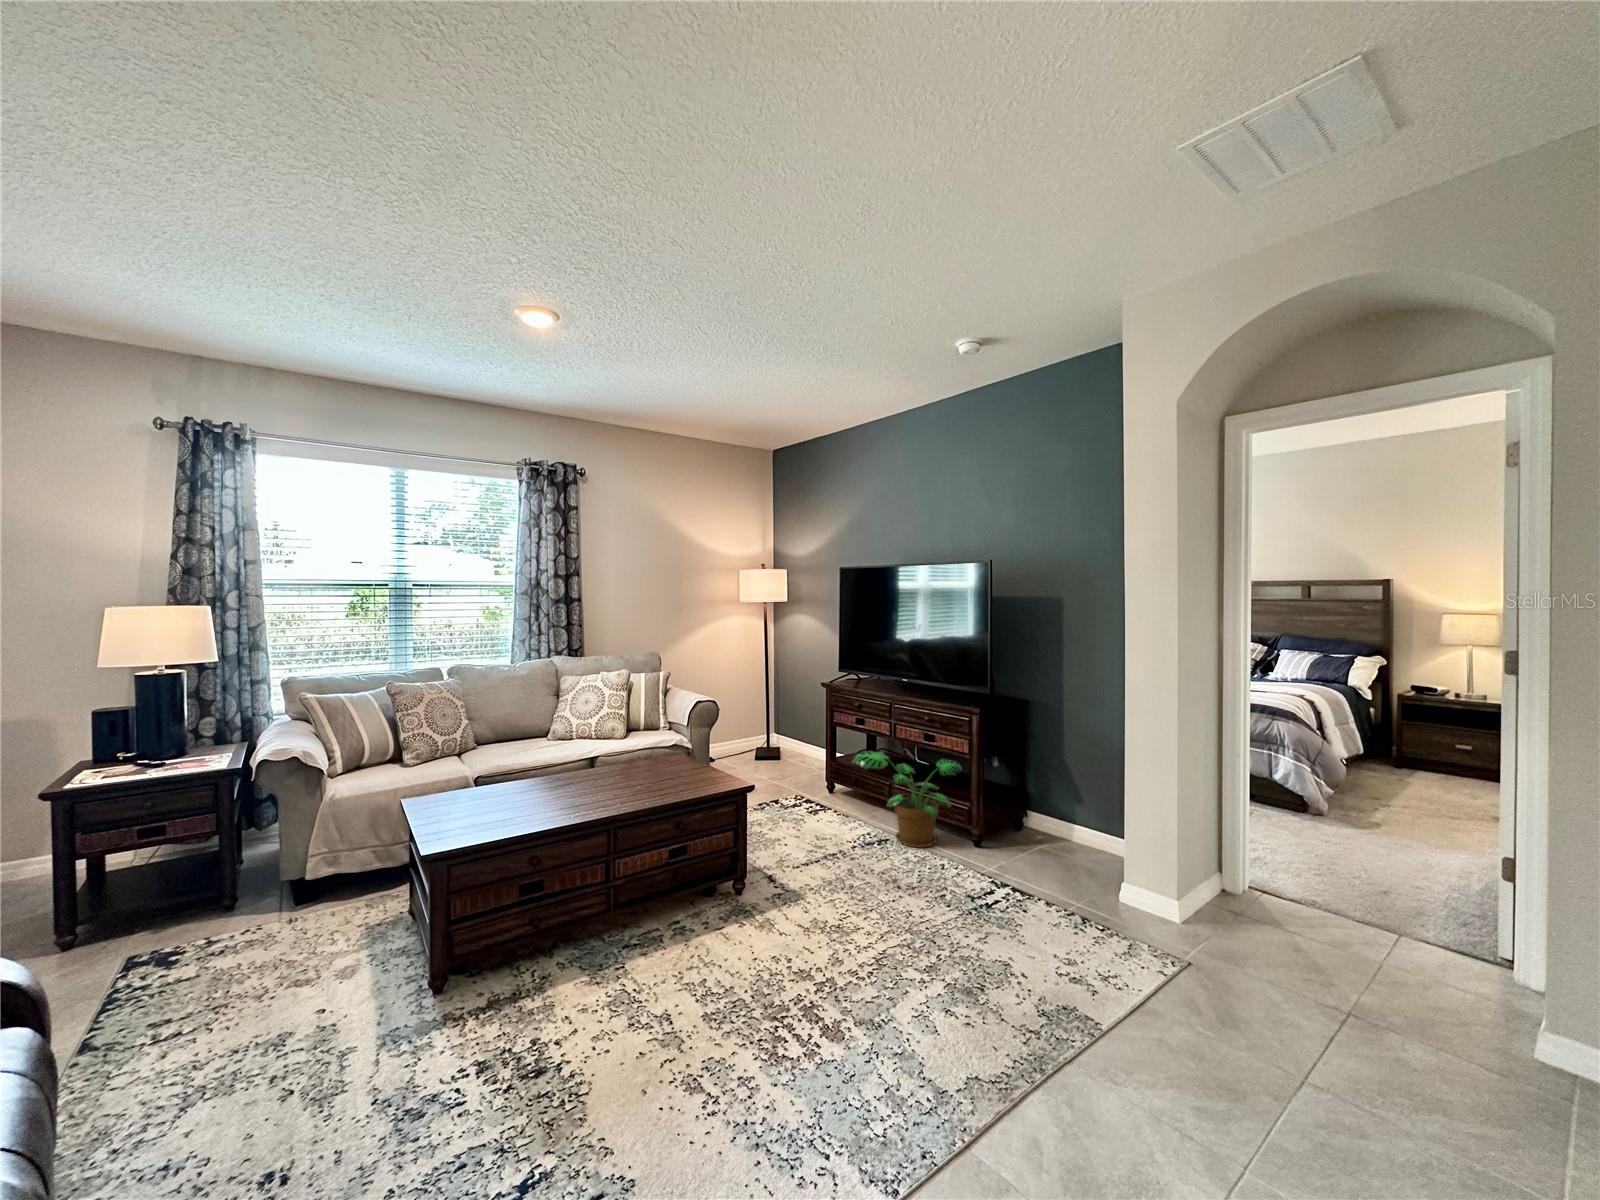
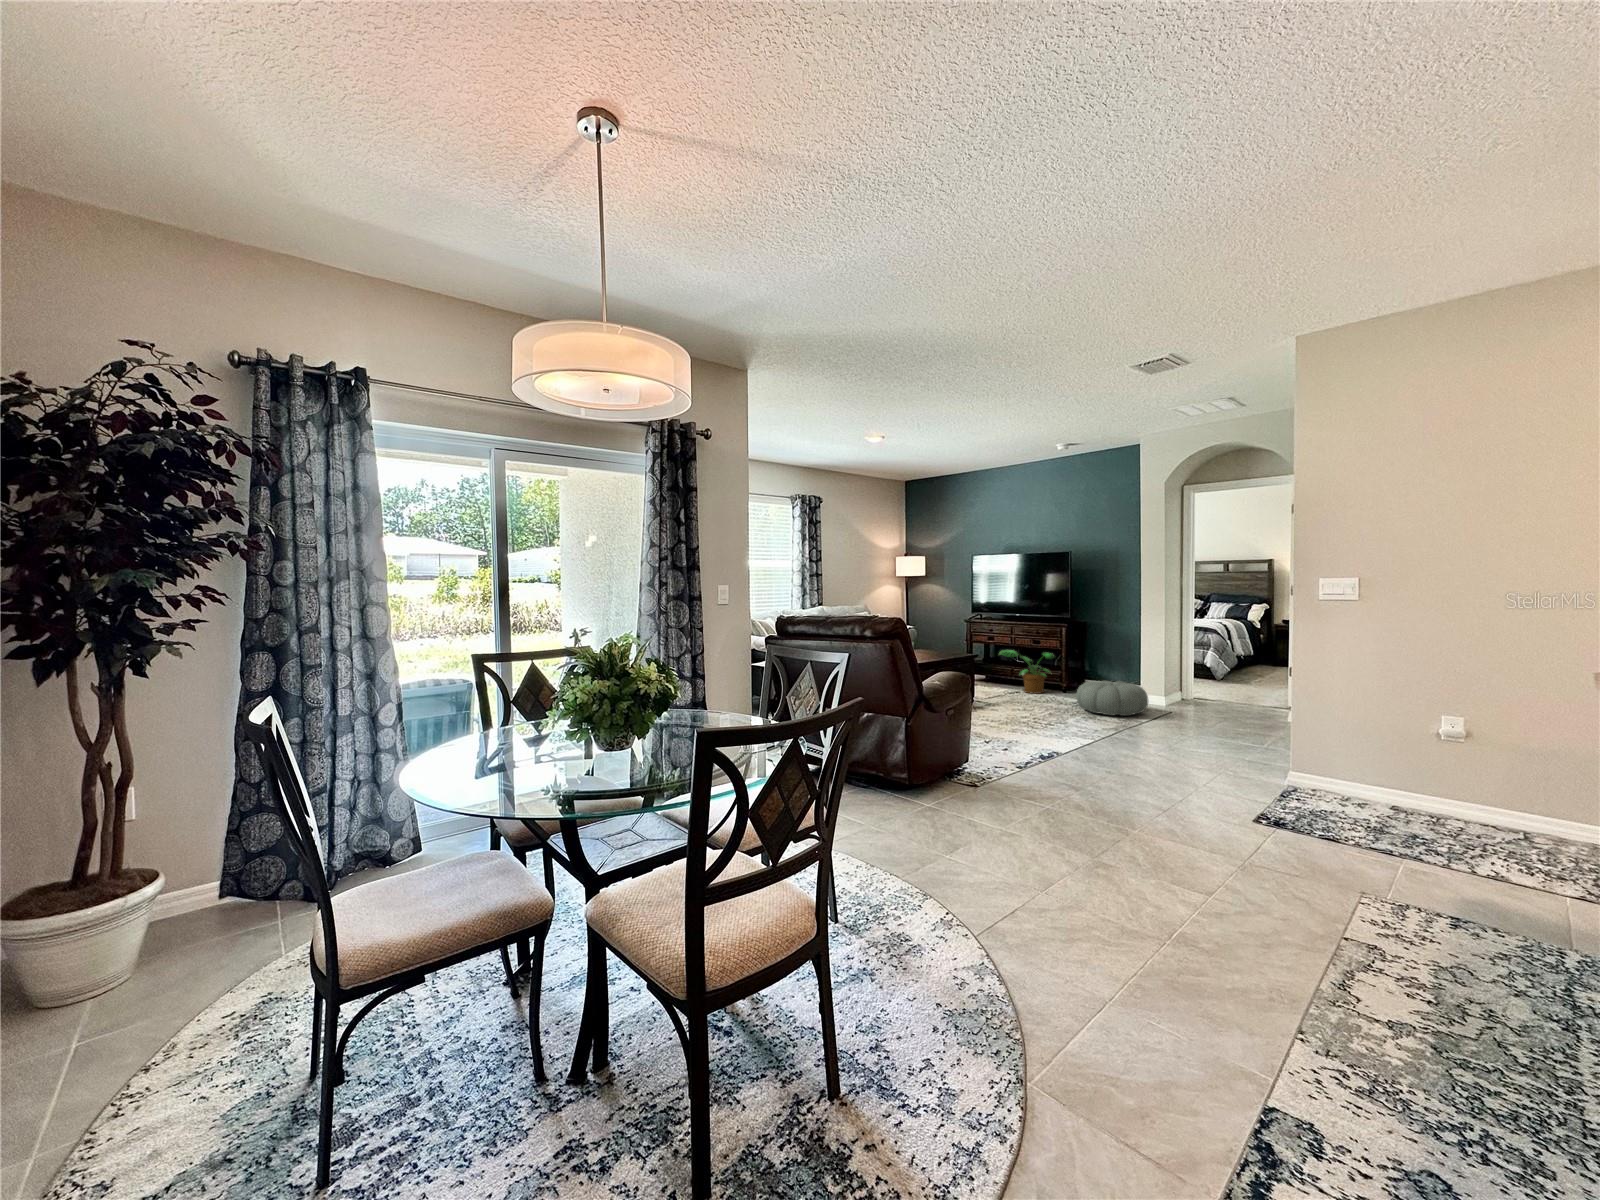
pouf: none [955,858,1122,981] -> present [1076,681,1148,716]

